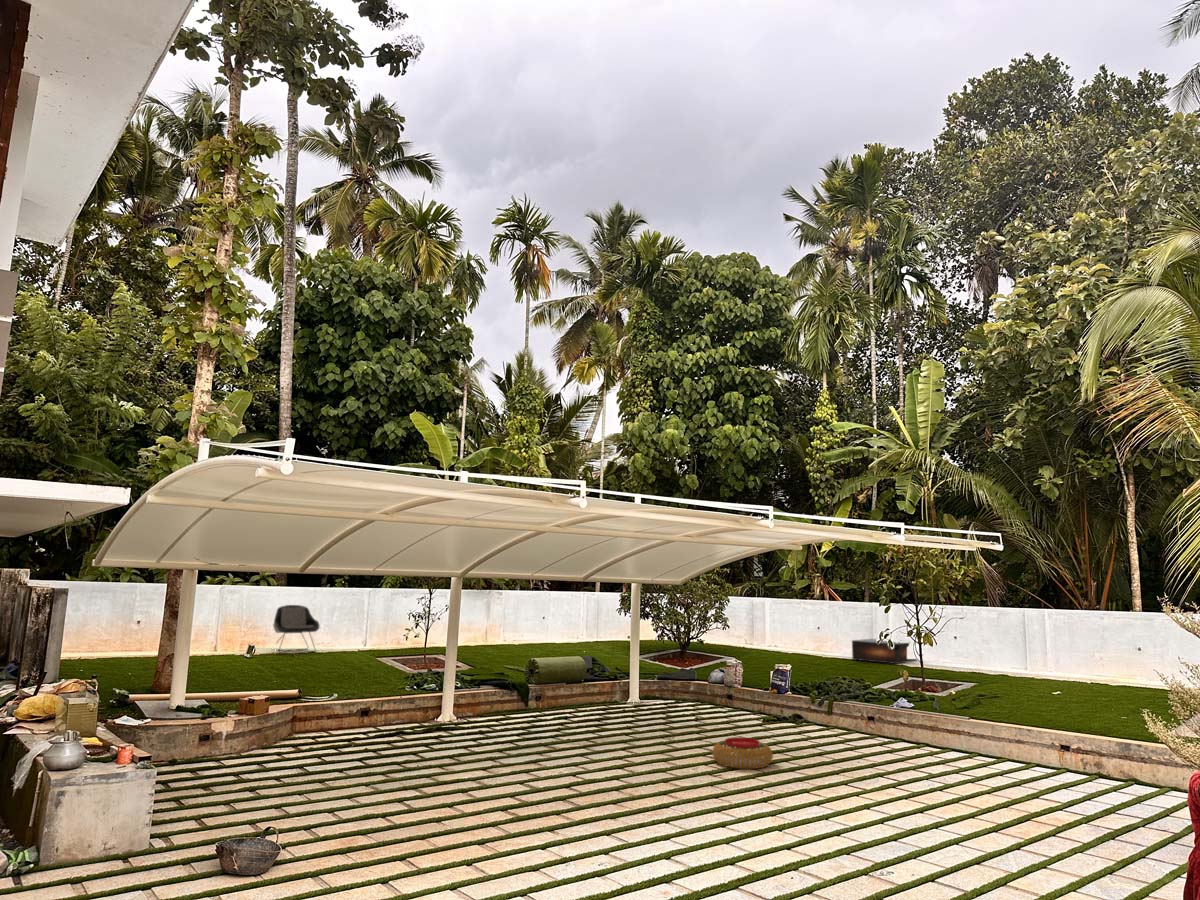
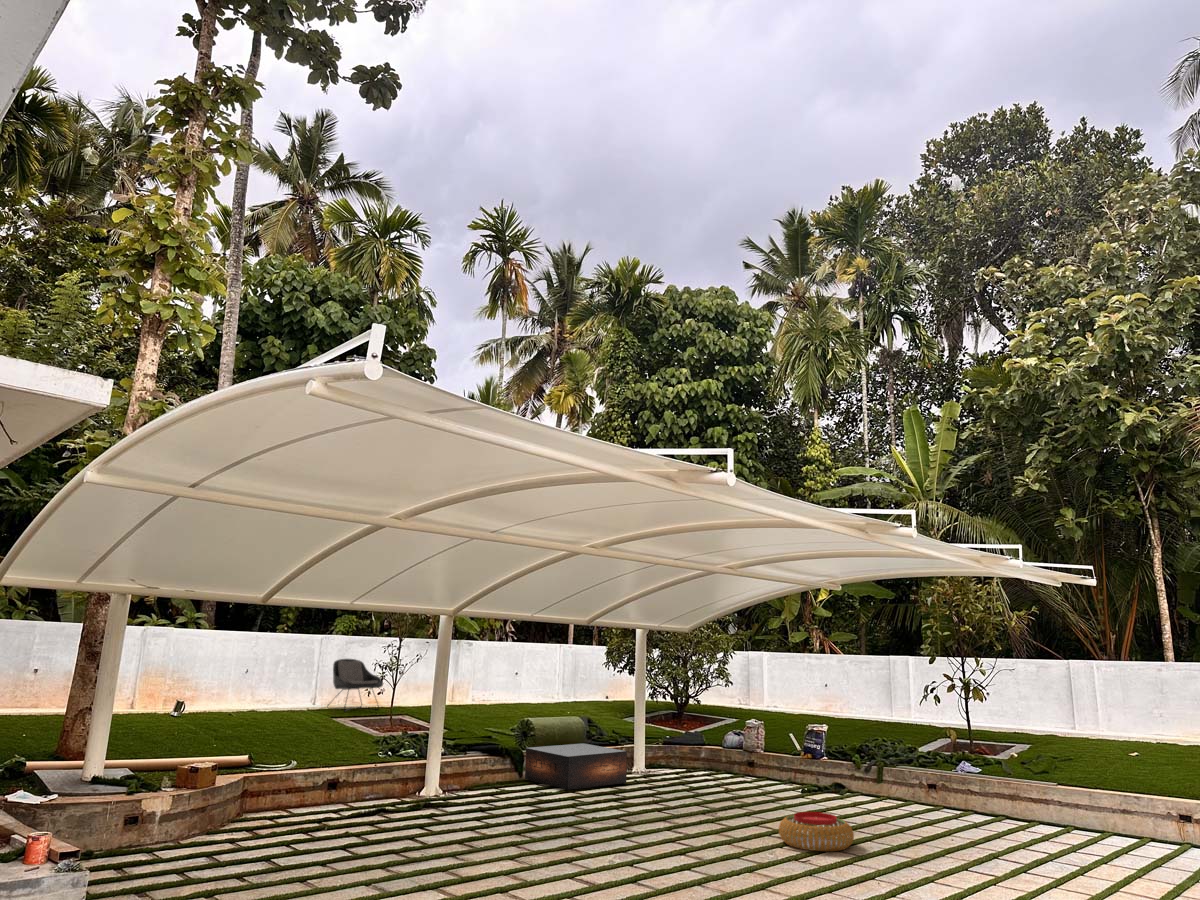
lounge chair: present [273,605,319,654] -> present [333,659,383,712]
coffee table: present [852,639,917,664] -> present [525,743,627,790]

